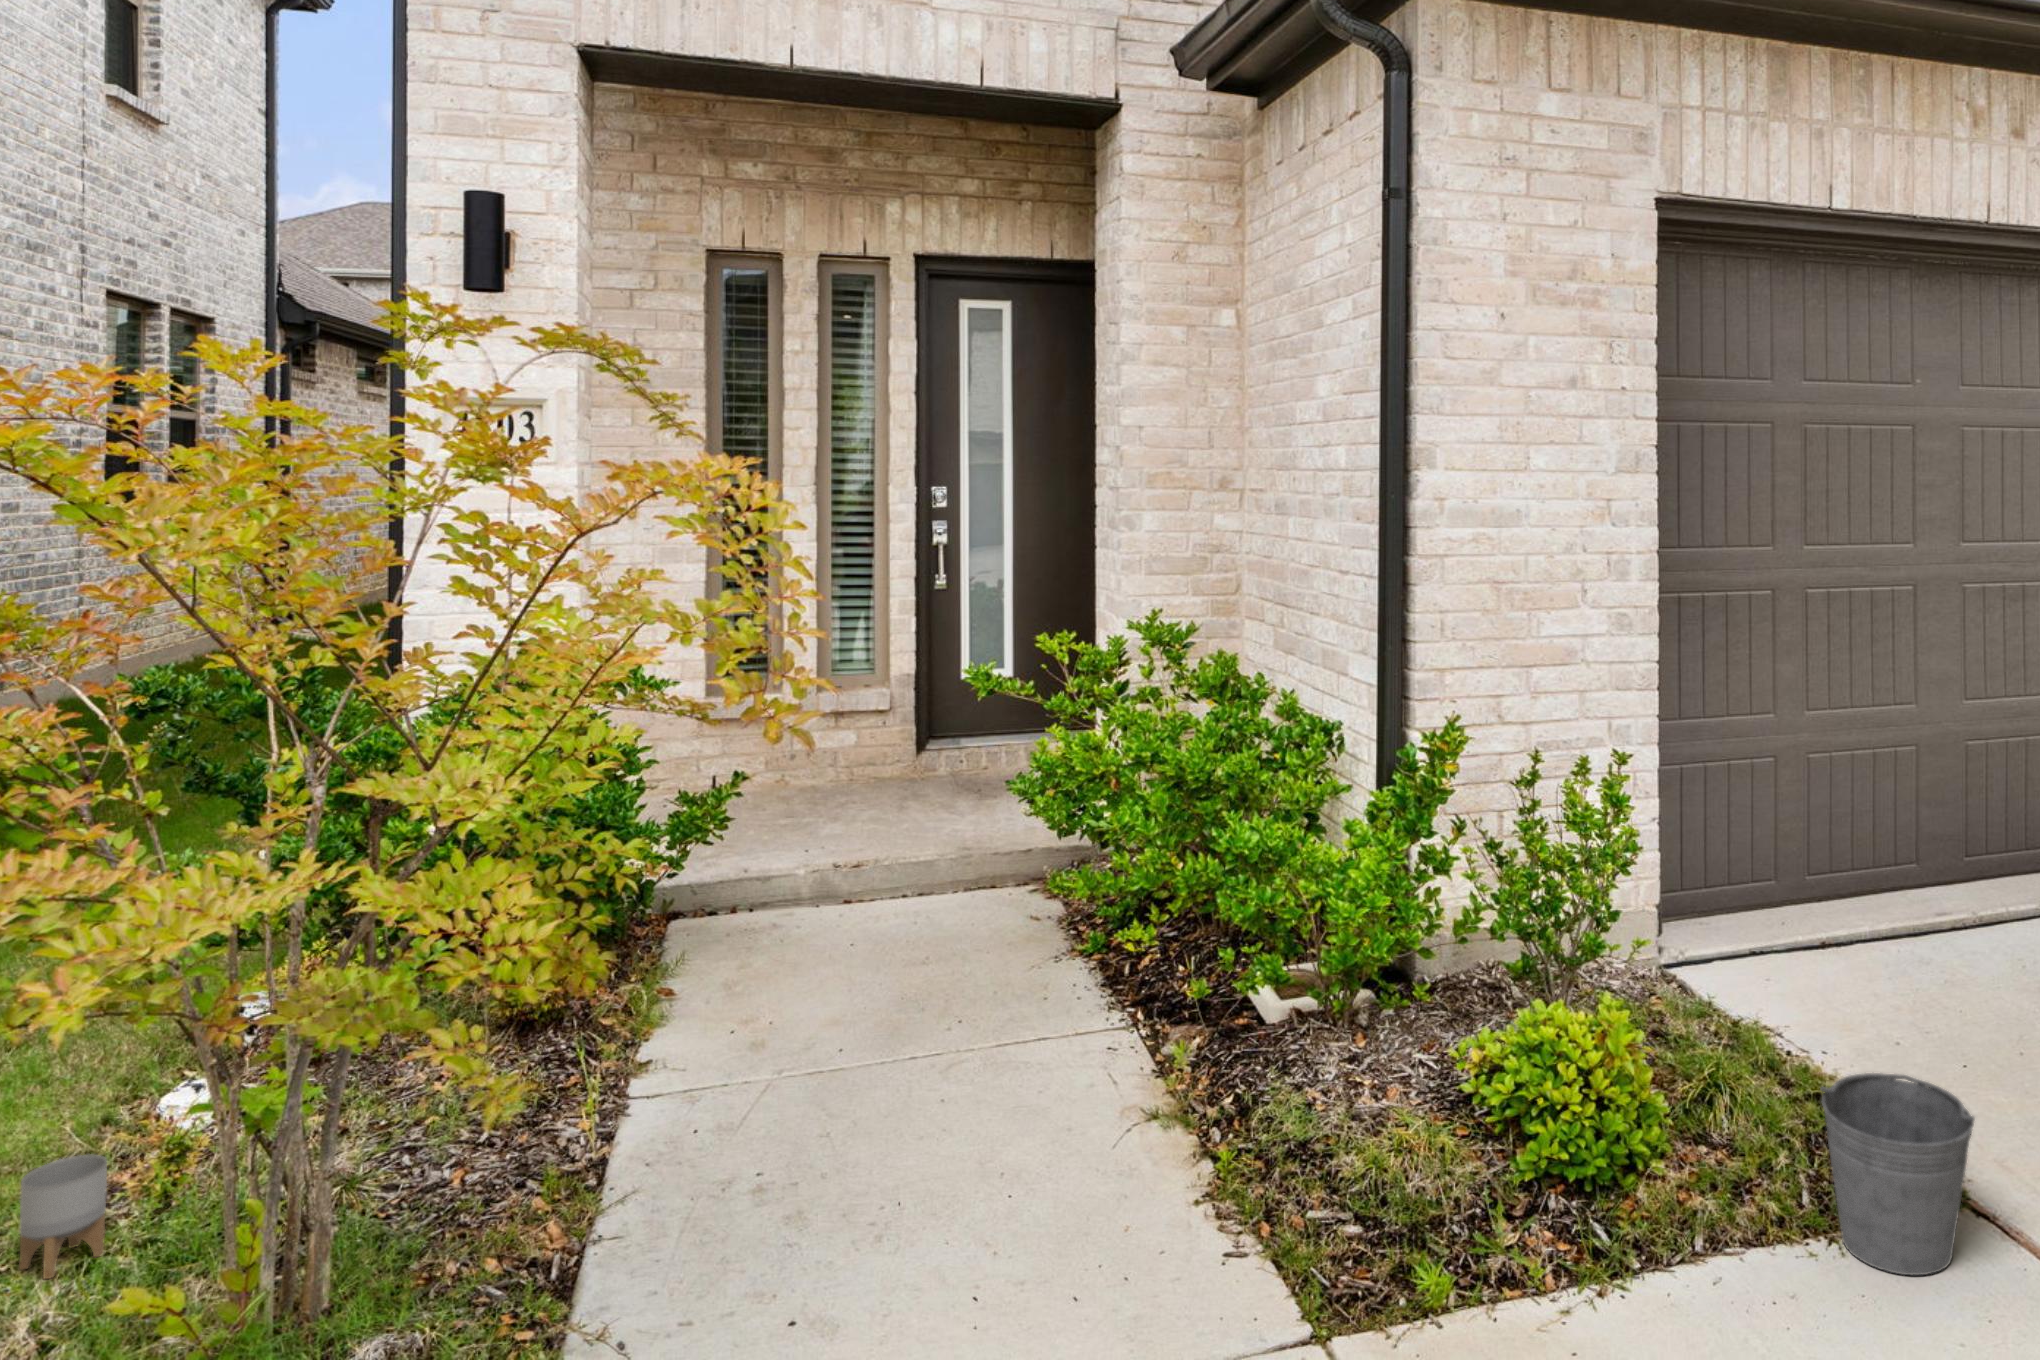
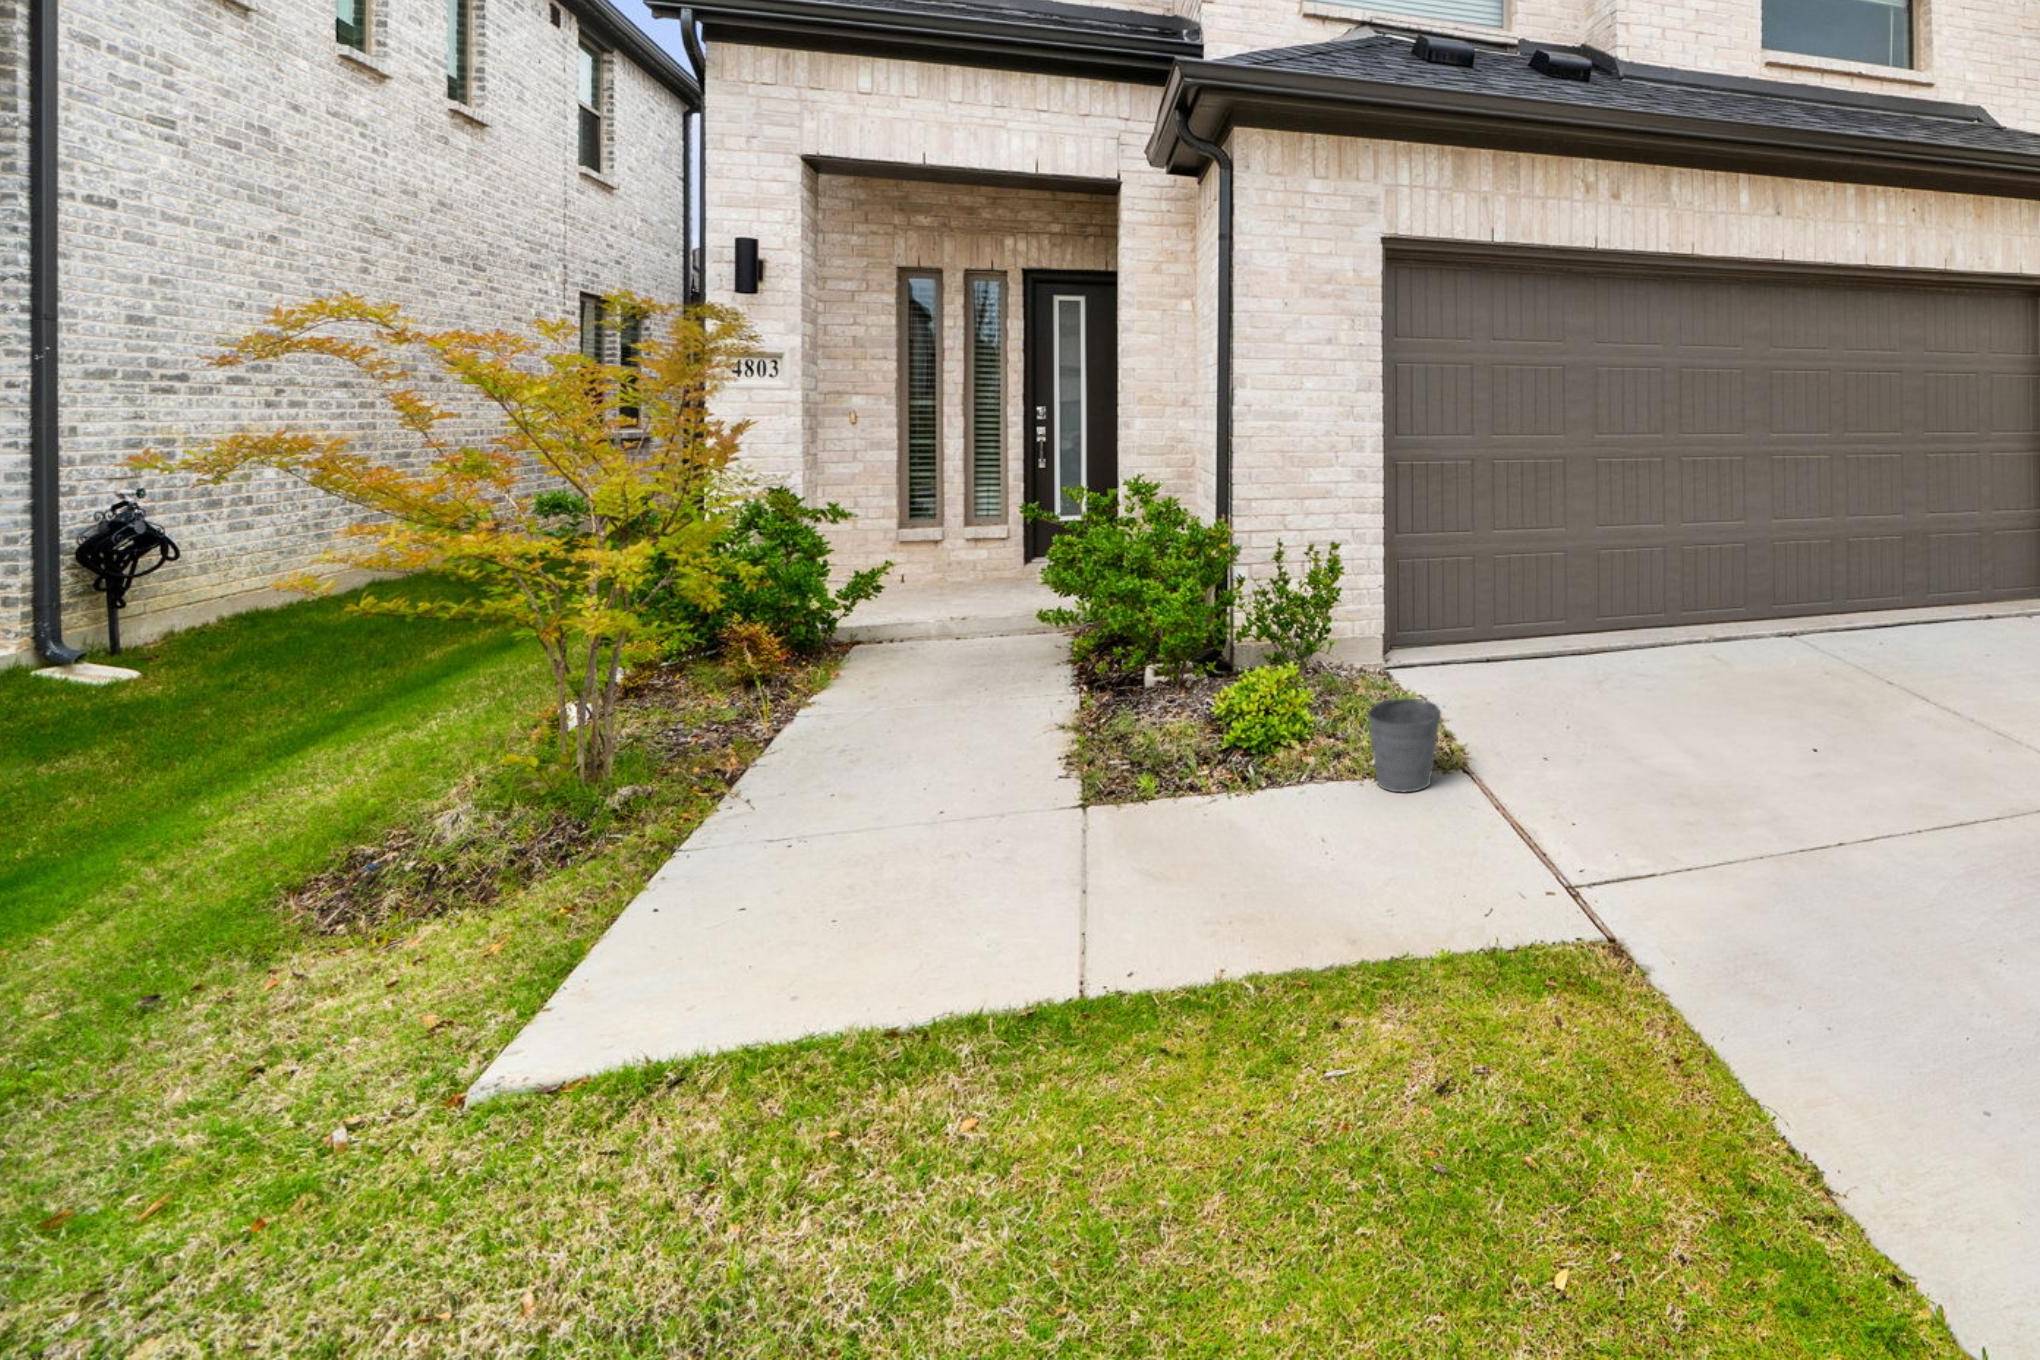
planter: present [19,1155,107,1279] -> none [476,720,519,774]

